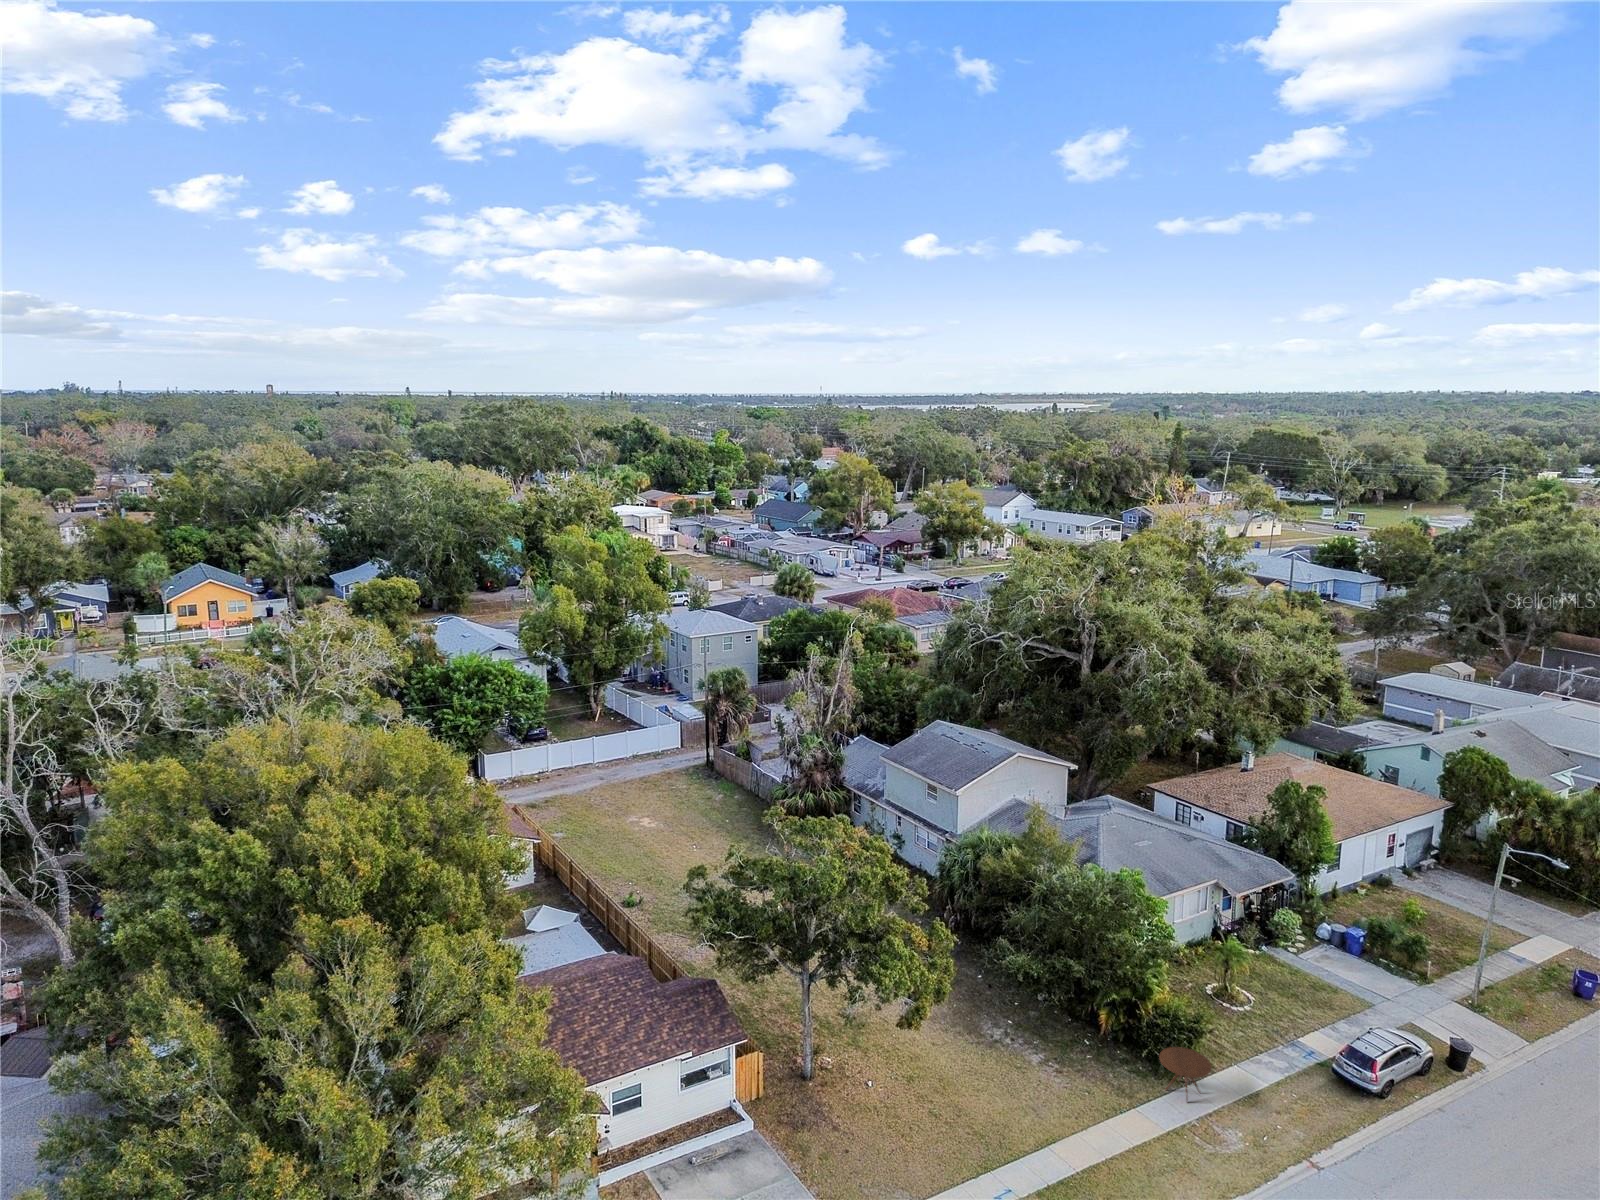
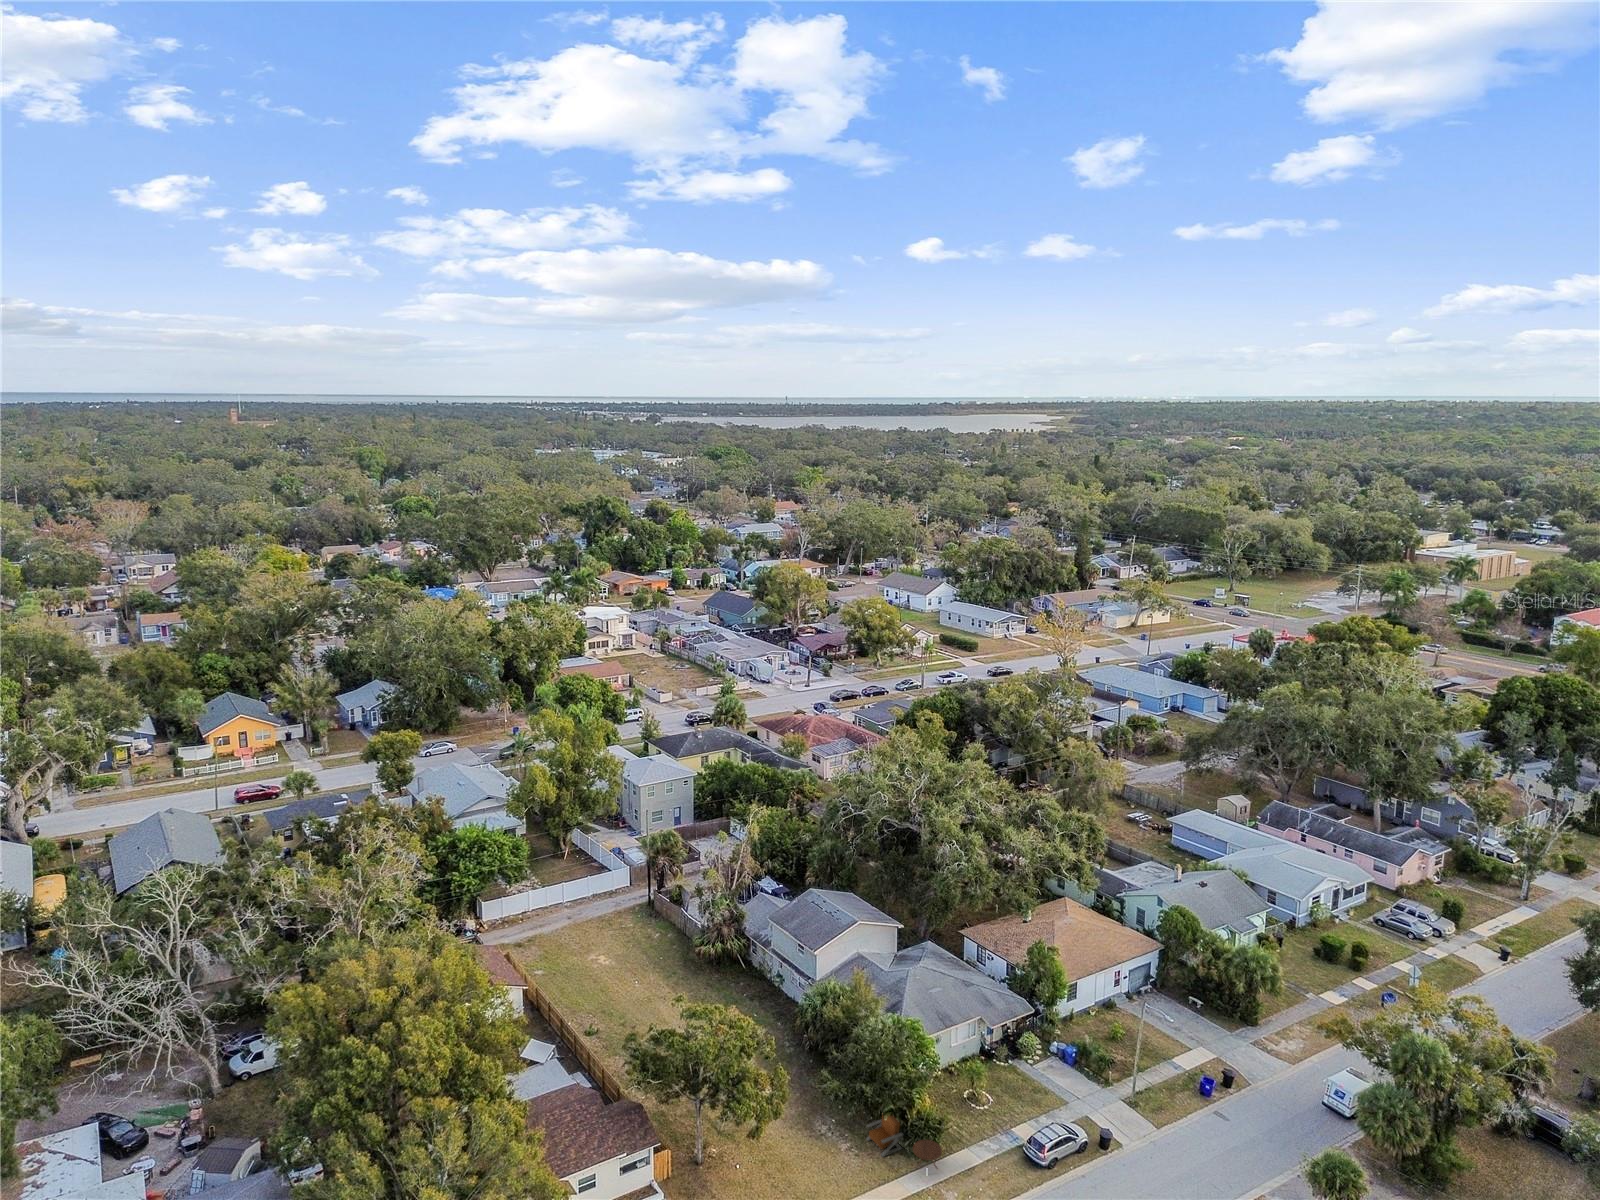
lounge chair: none [1069,1002,1136,1074] -> present [866,1116,903,1157]

